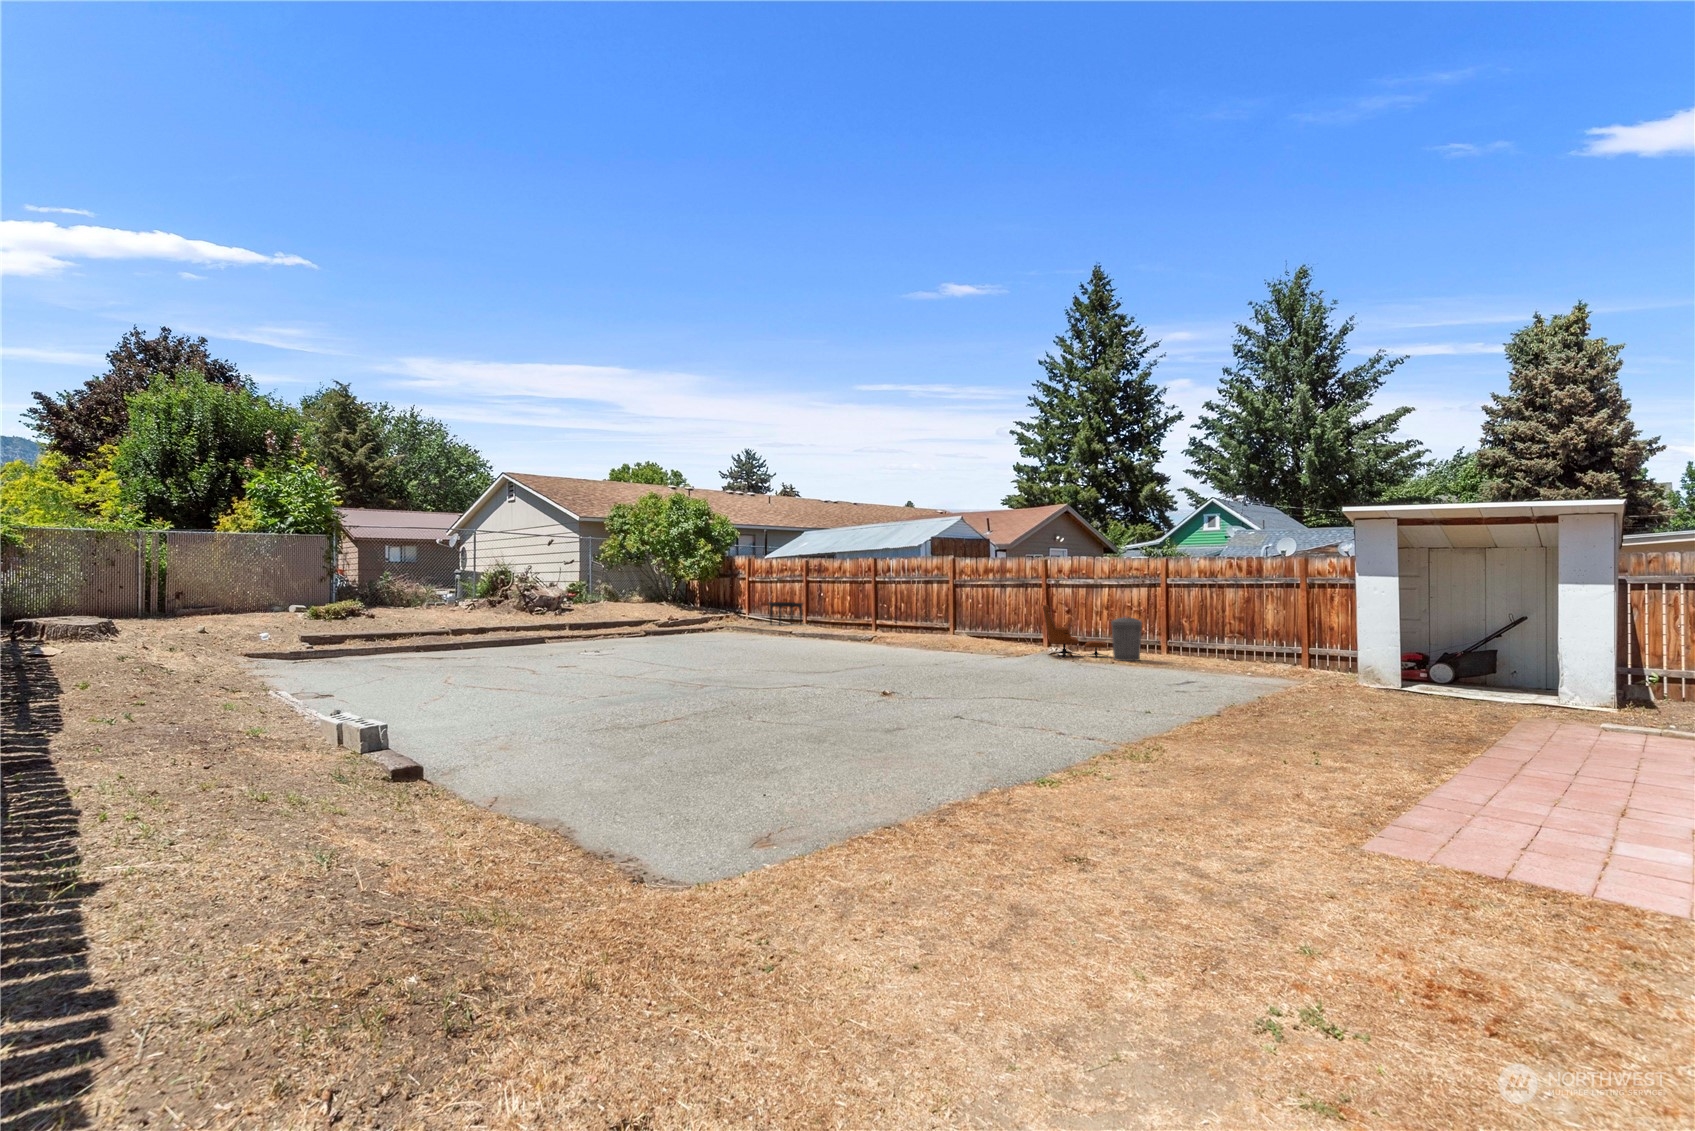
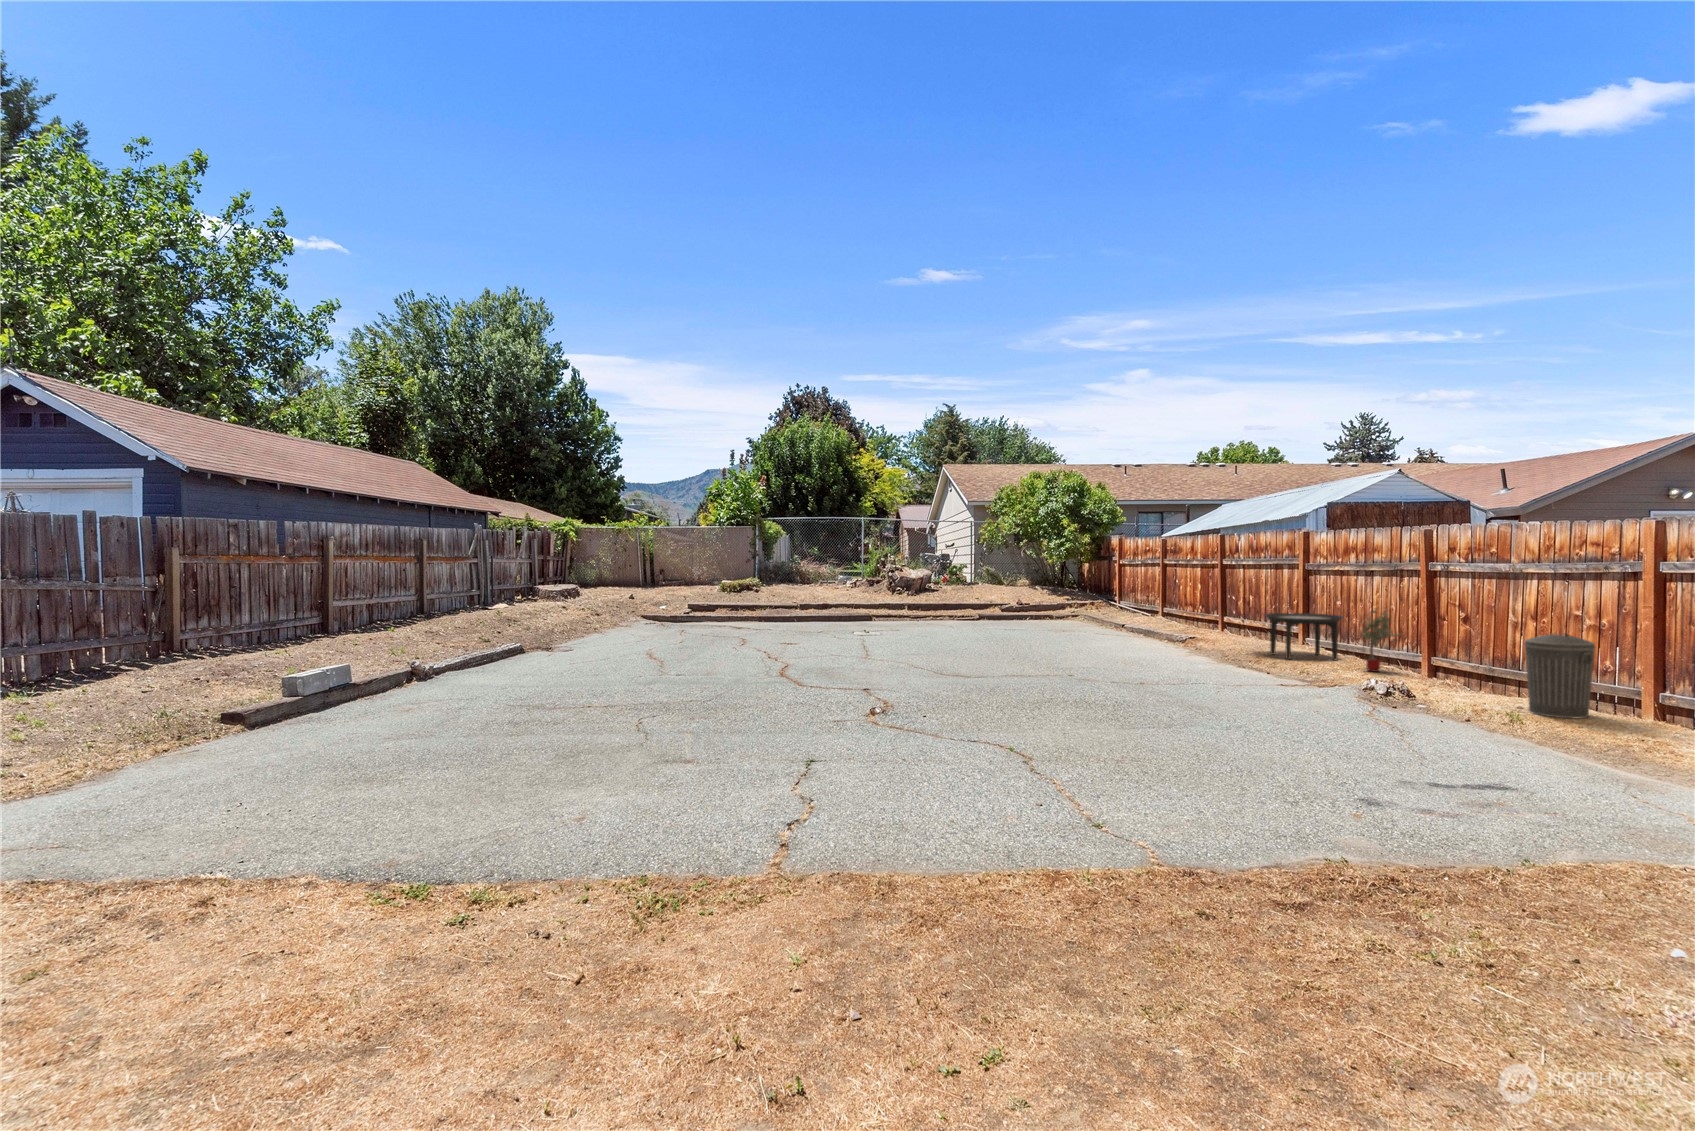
round table: present [769,602,803,625] -> present [1265,613,1343,660]
lounge chair: present [1043,605,1107,657] -> none [1397,606,1528,703]
potted tree: none [1002,607,1027,648] -> present [1362,608,1399,672]

